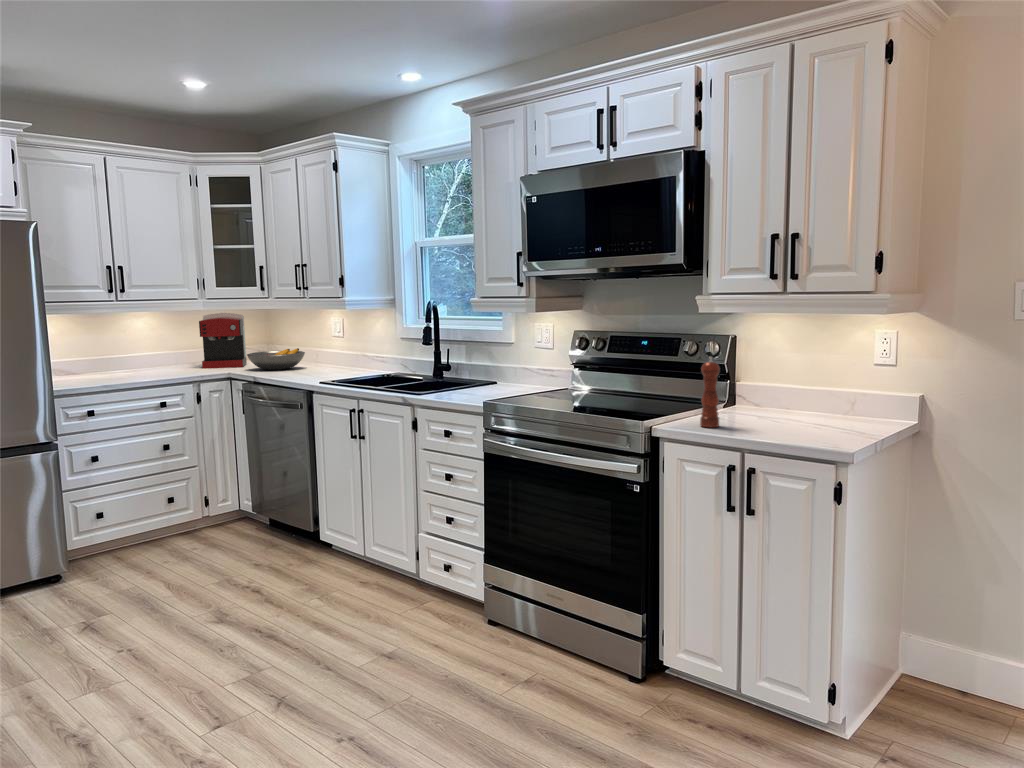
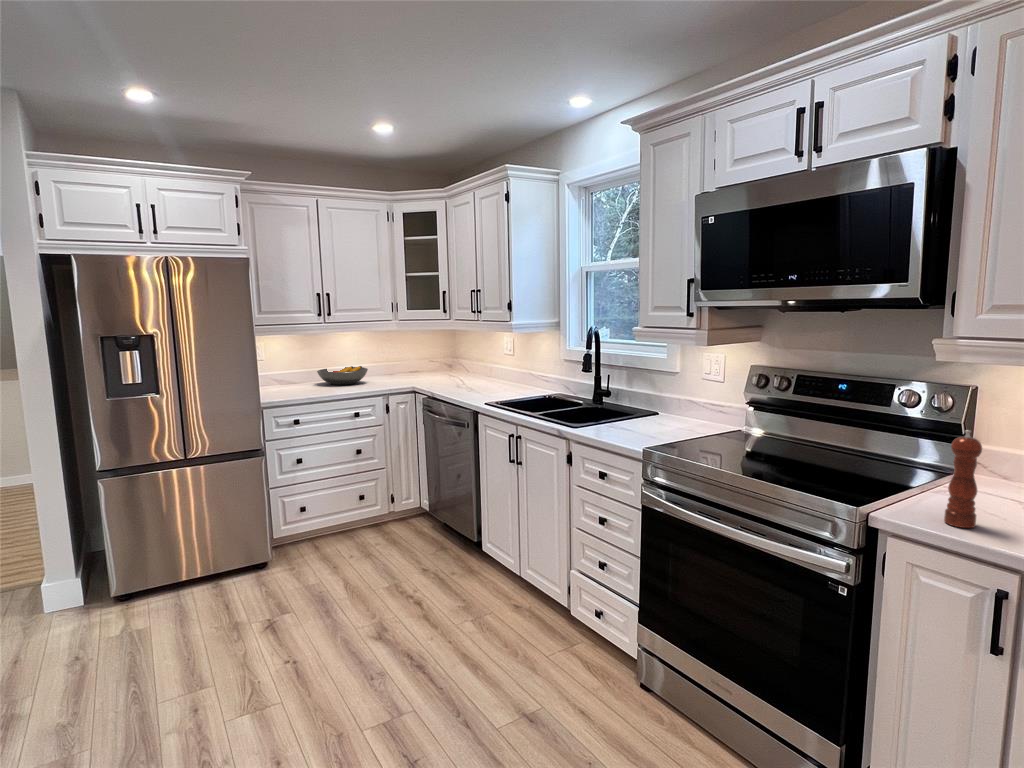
coffee maker: present [199,313,247,369] -> none [395,331,435,380]
fruit bowl: present [247,348,305,370] -> present [317,366,368,385]

